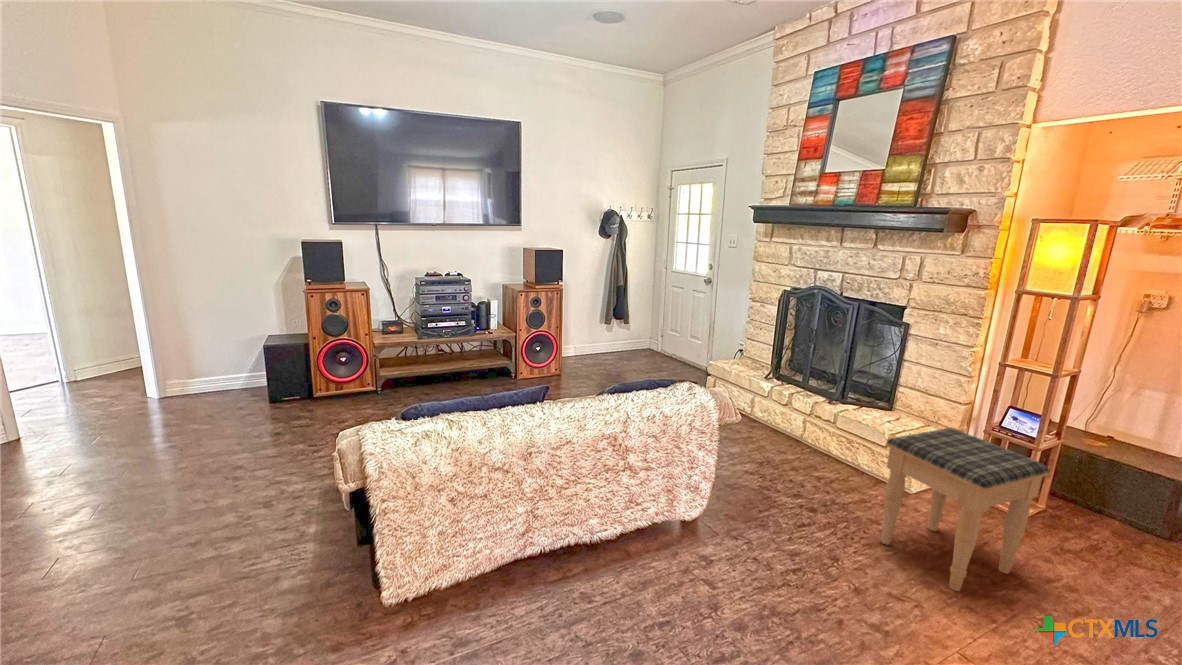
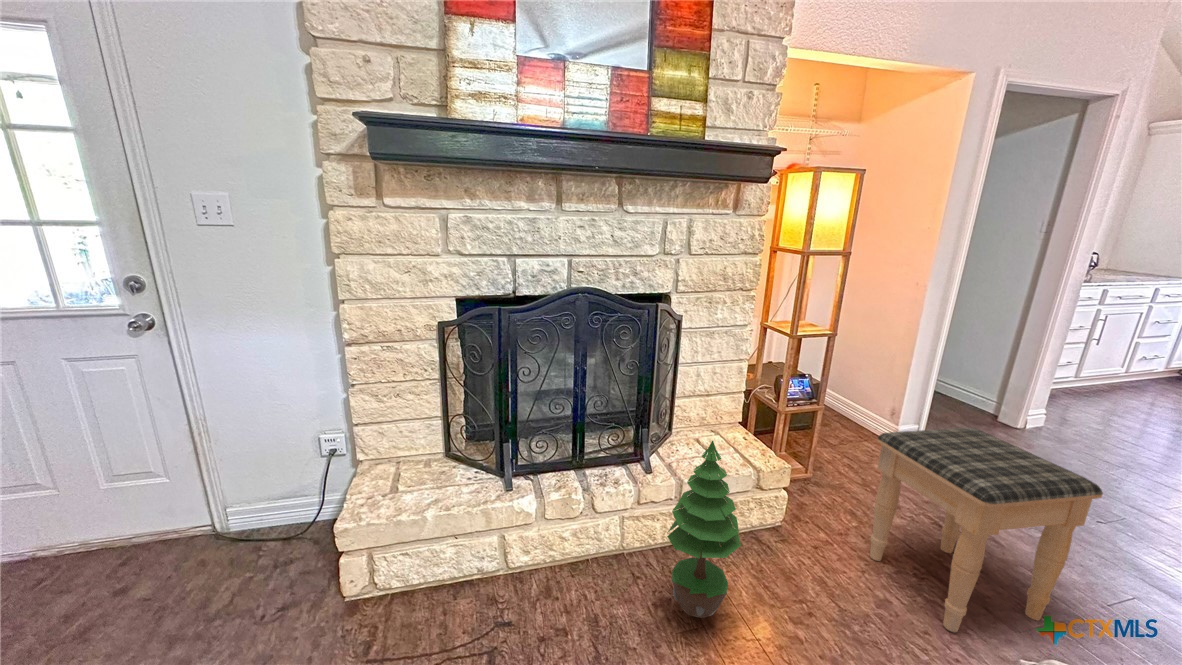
potted tree: none [778,365,818,462] -> present [667,441,741,618]

